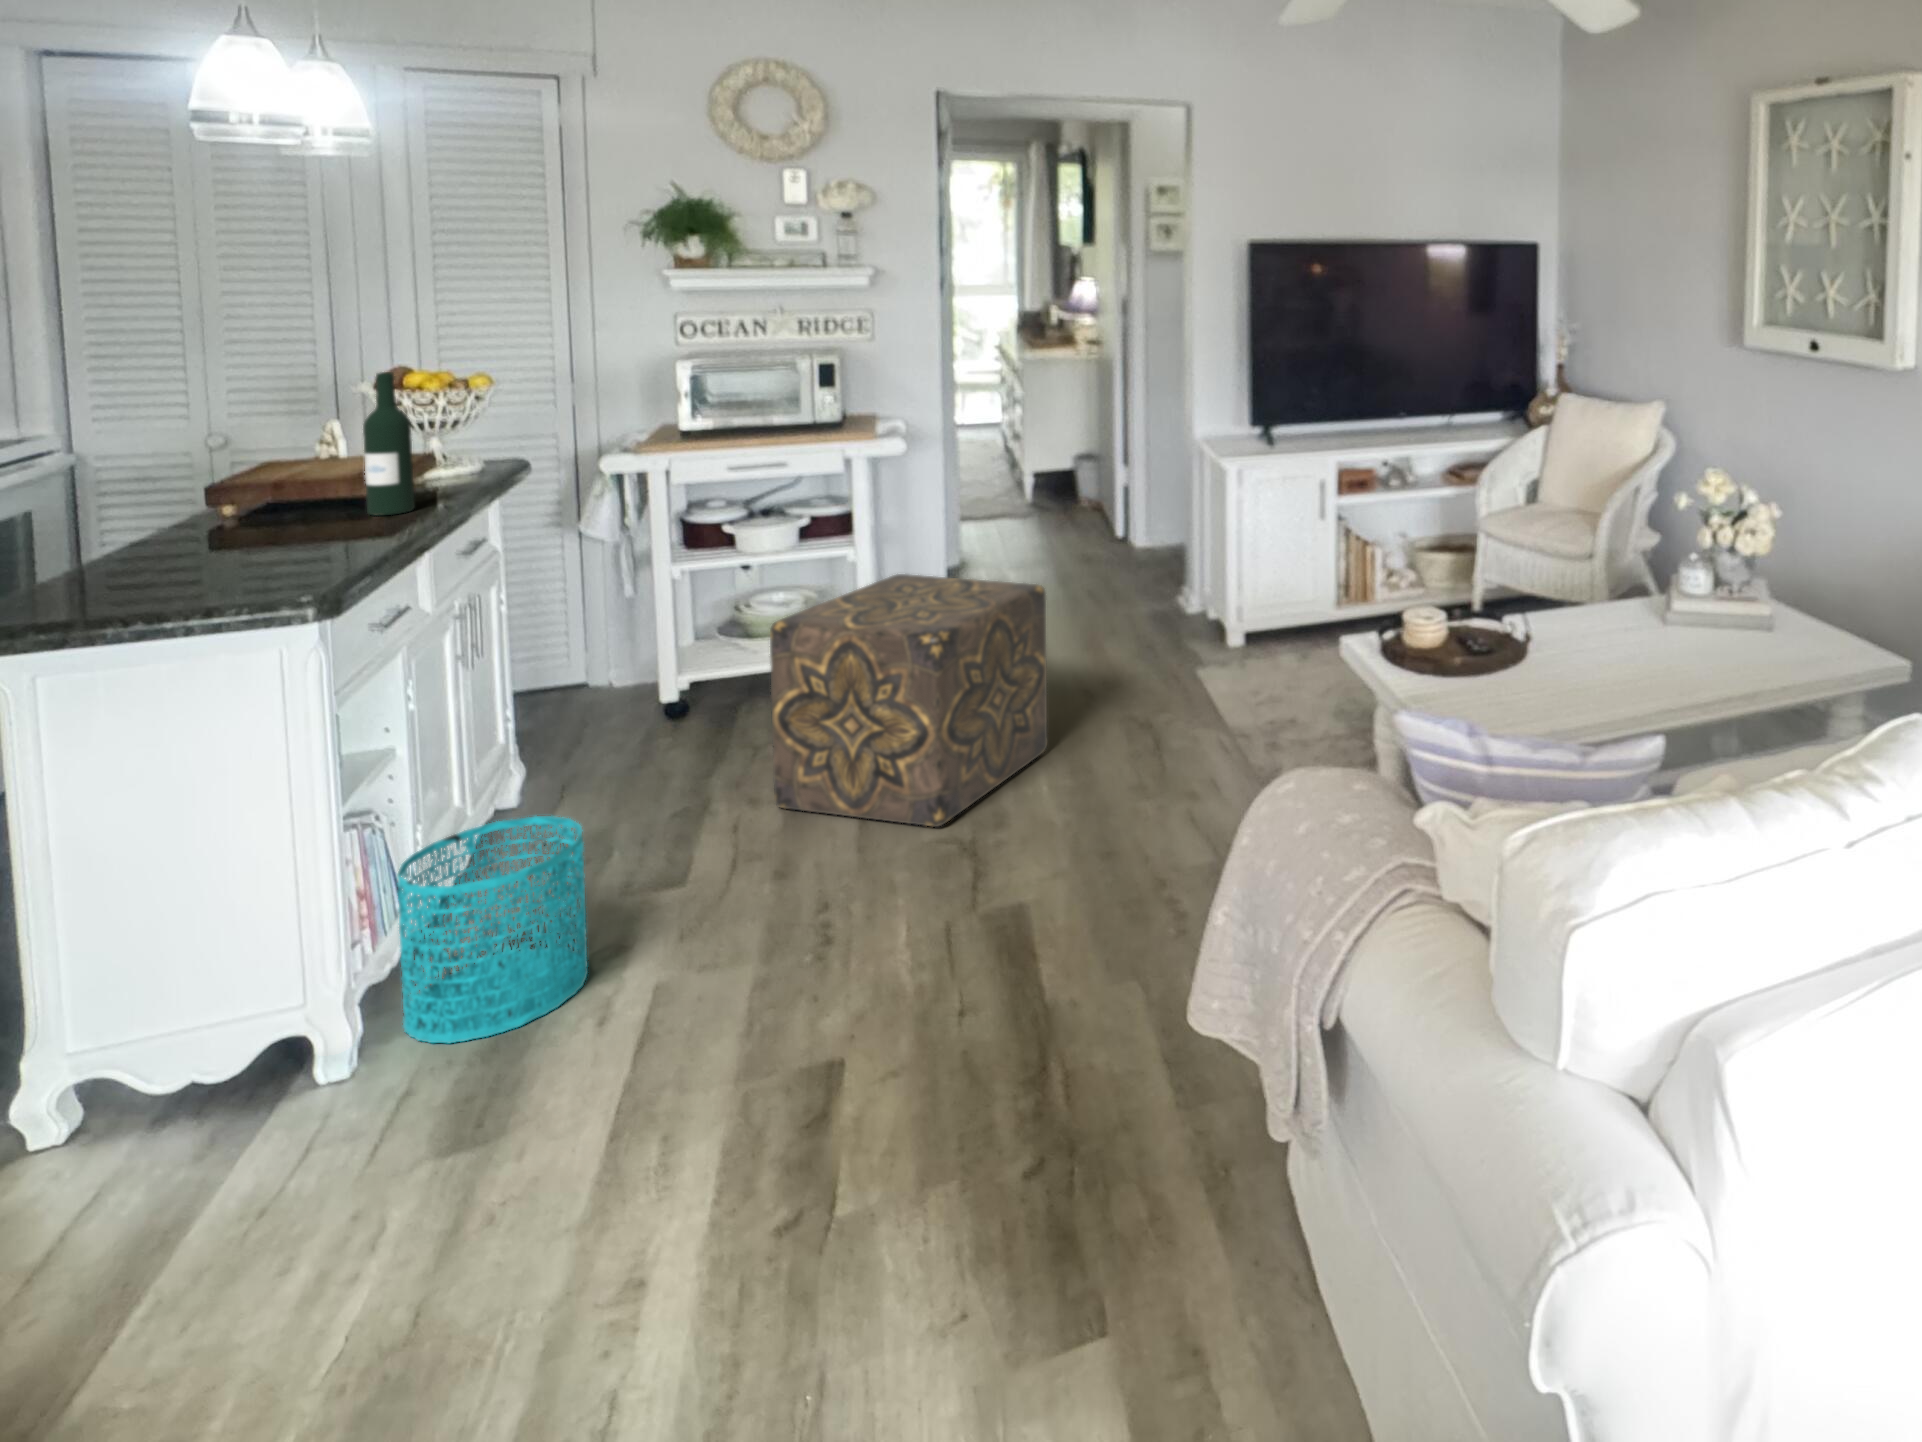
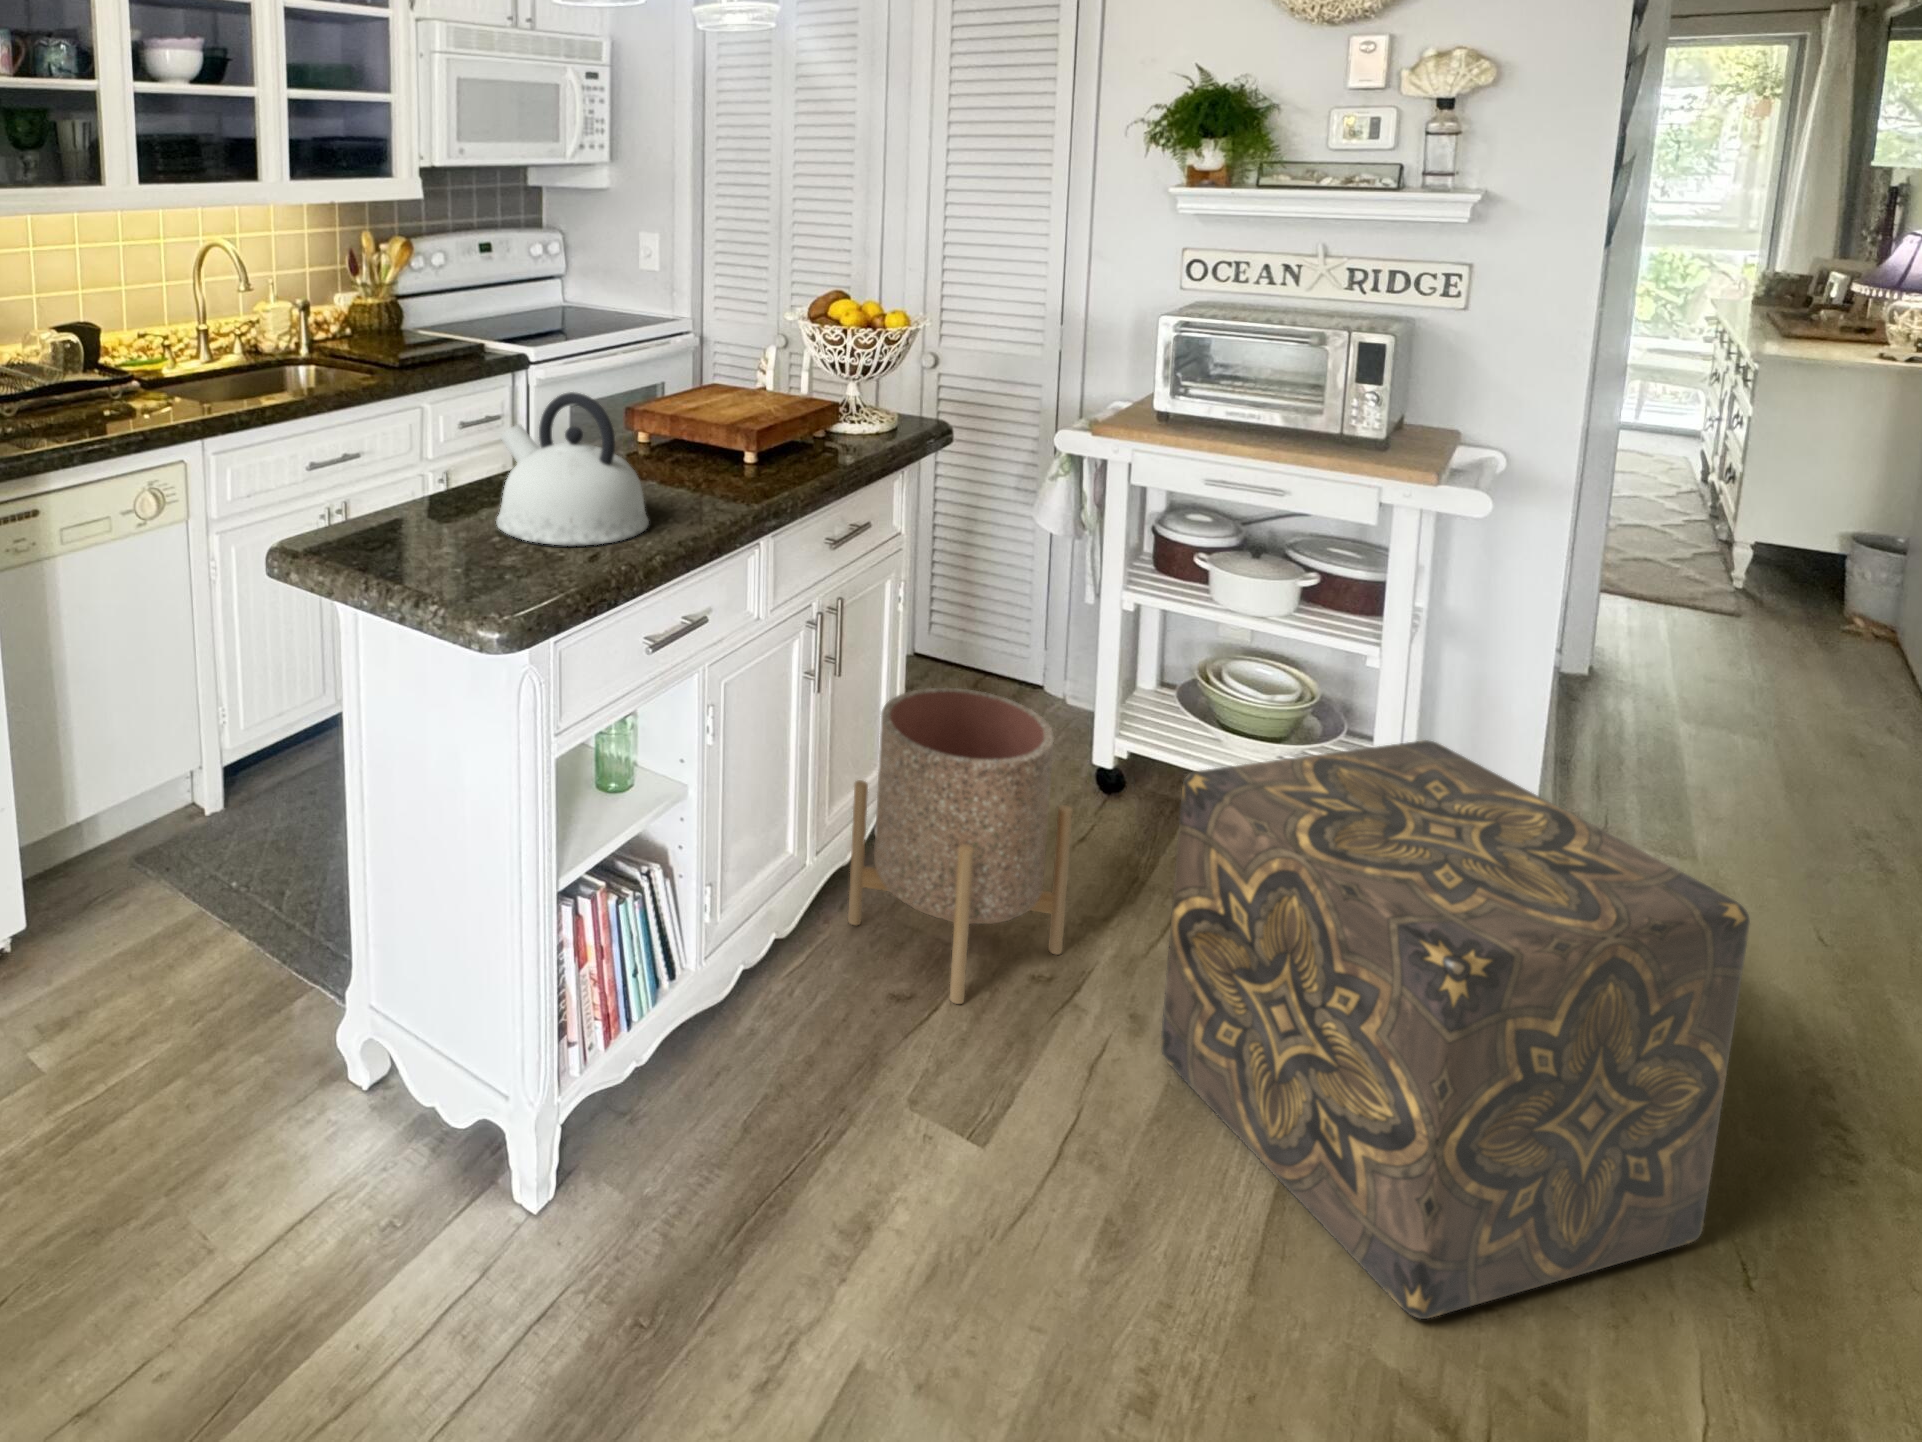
wine bottle: present [363,372,414,516] -> none [720,301,769,485]
kettle: none [165,452,353,573] -> present [496,392,649,545]
planter: none [499,642,686,852] -> present [848,688,1072,1004]
wastebasket: present [397,816,588,1043] -> none [613,941,823,1292]

